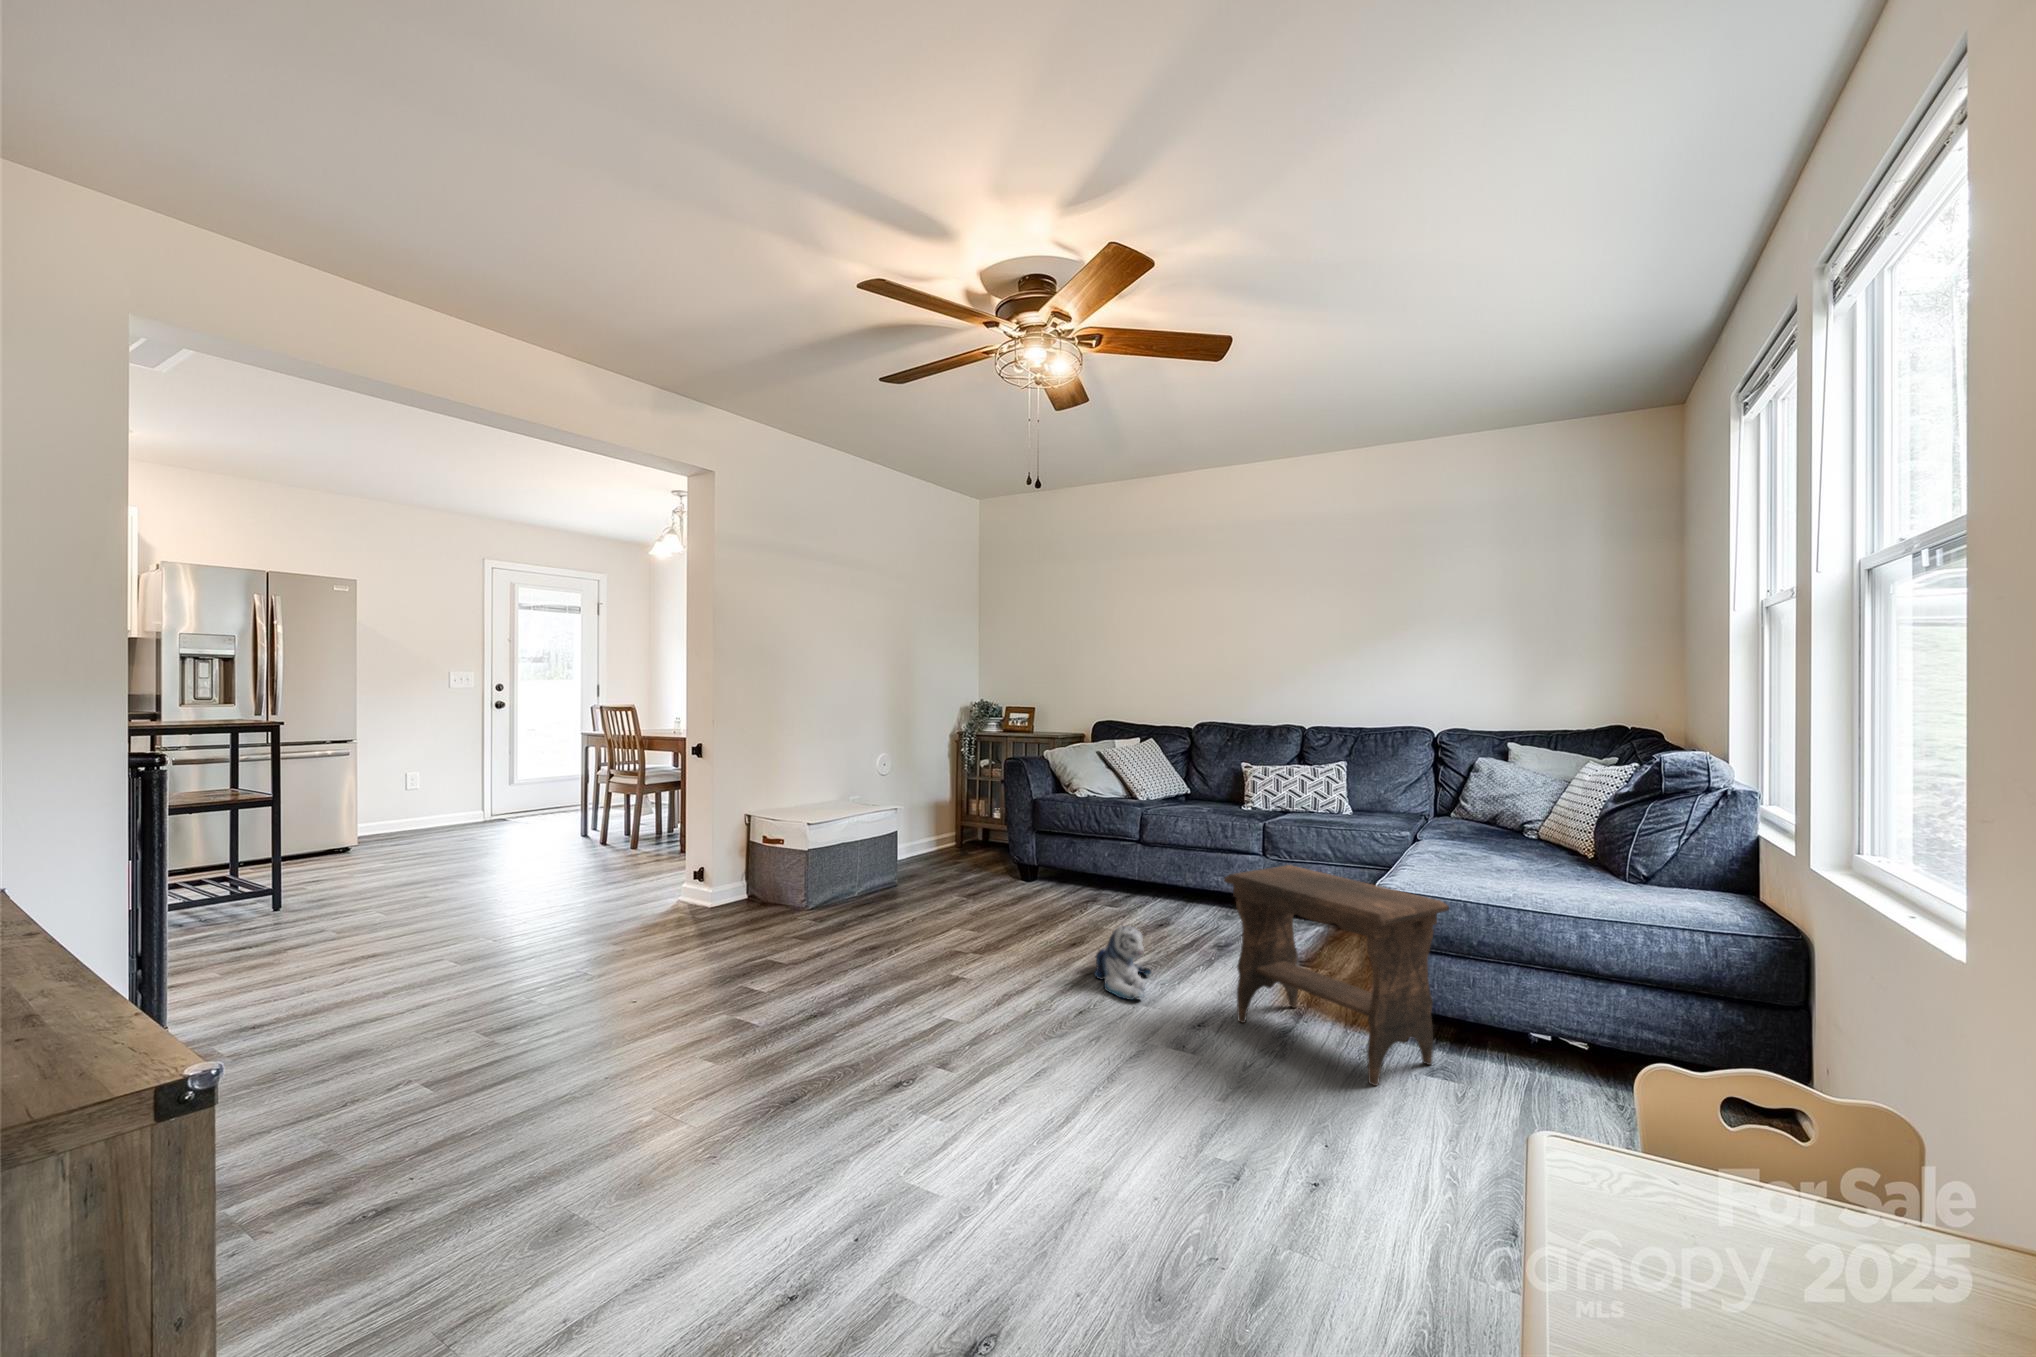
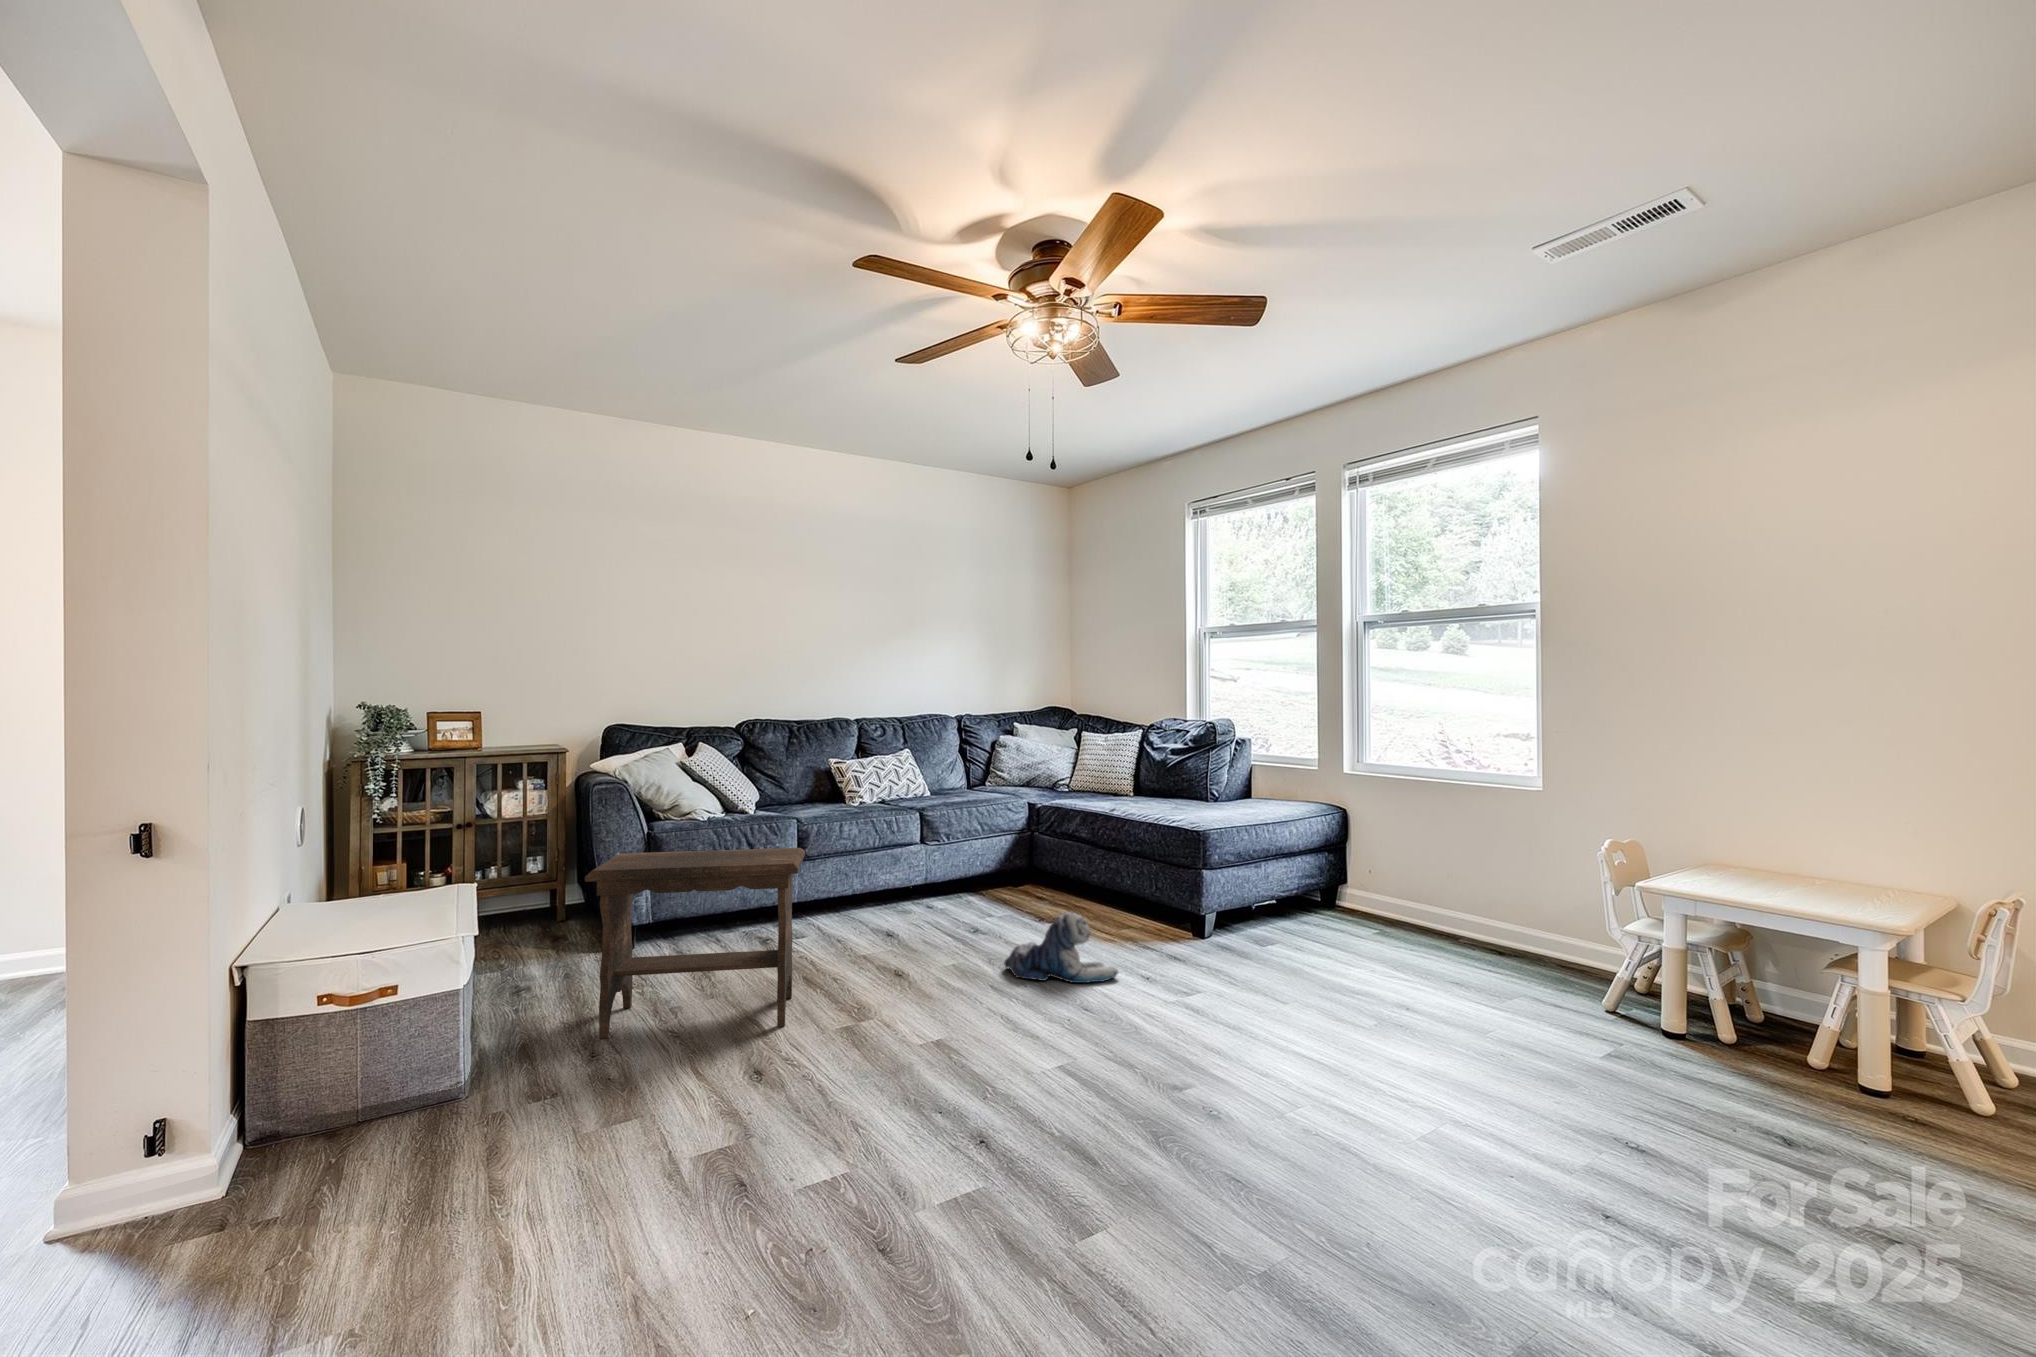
footstool: present [1224,865,1449,1086] -> present [585,848,805,1039]

